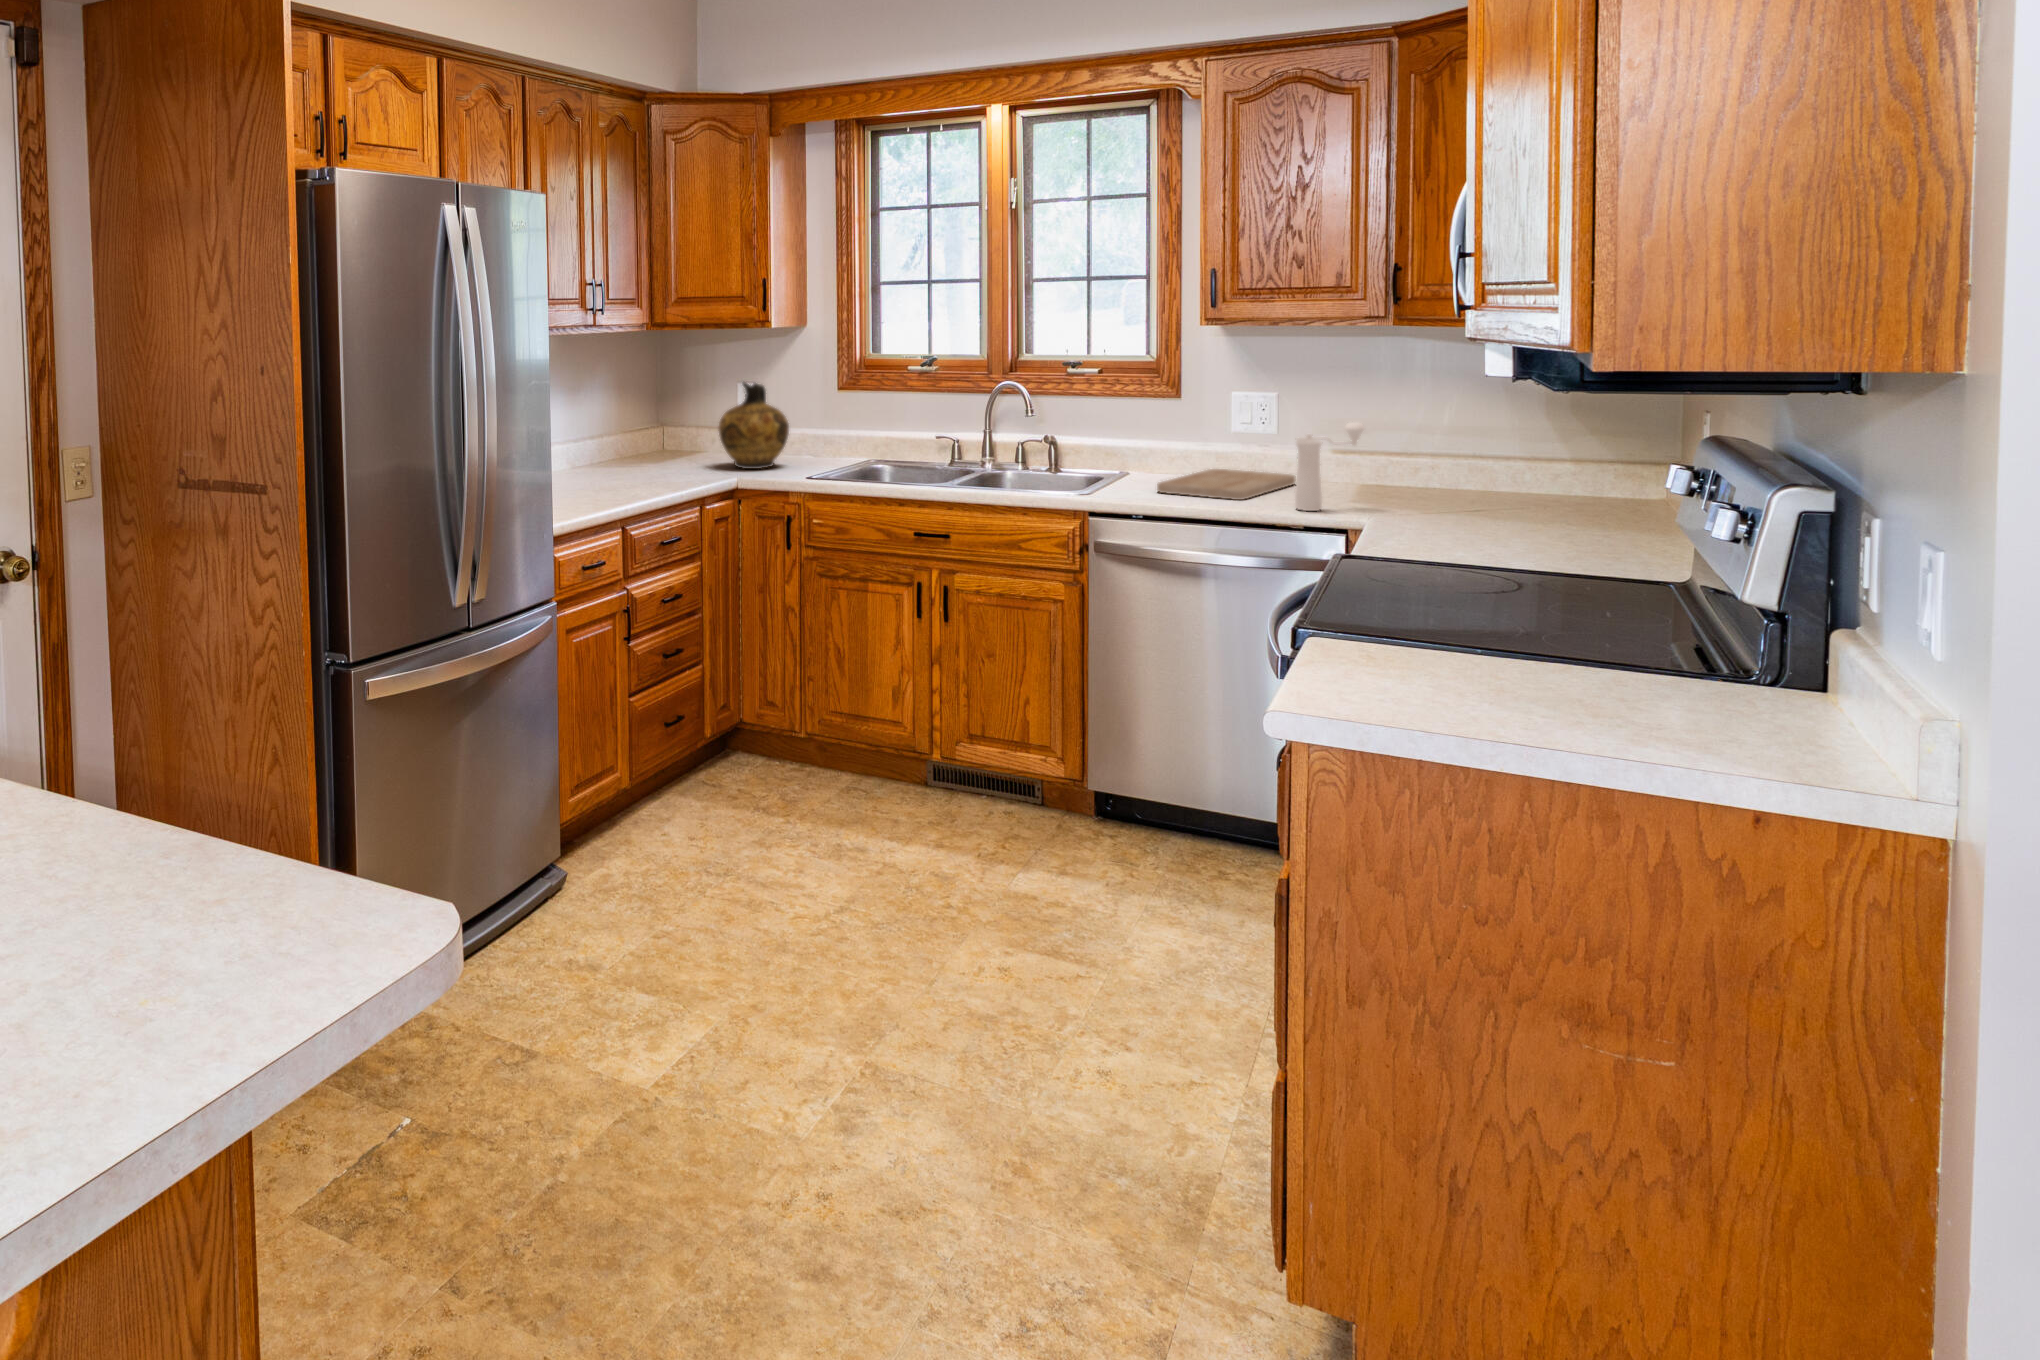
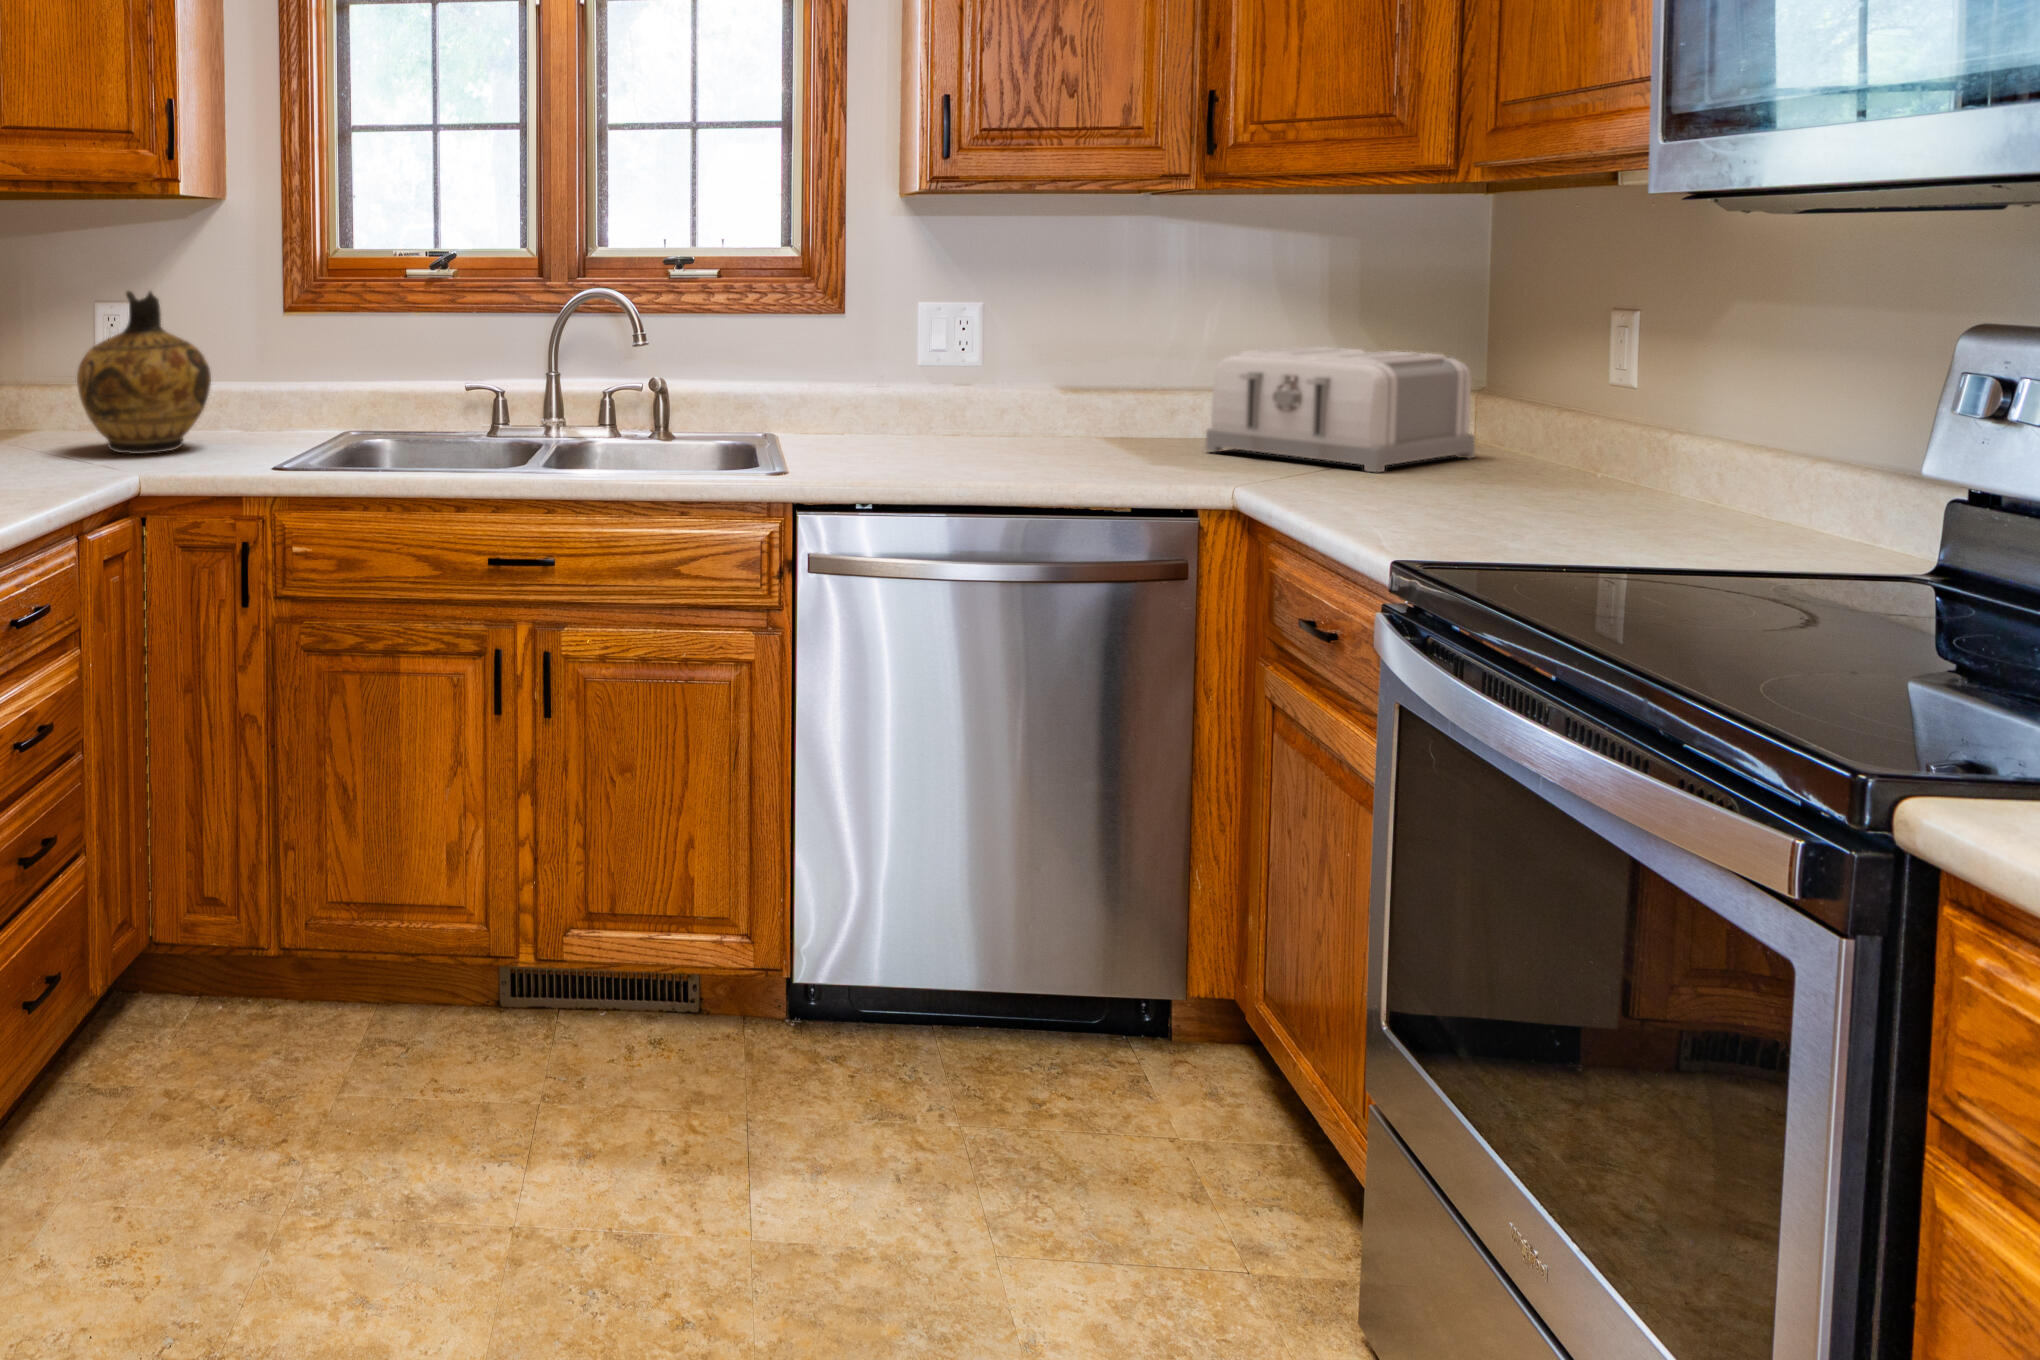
pepper mill: present [1295,423,1364,511] -> none [1110,336,1197,477]
toaster: none [1416,430,1625,518] -> present [1206,347,1475,472]
cutting board: present [1157,469,1295,500] -> none [864,421,1010,465]

